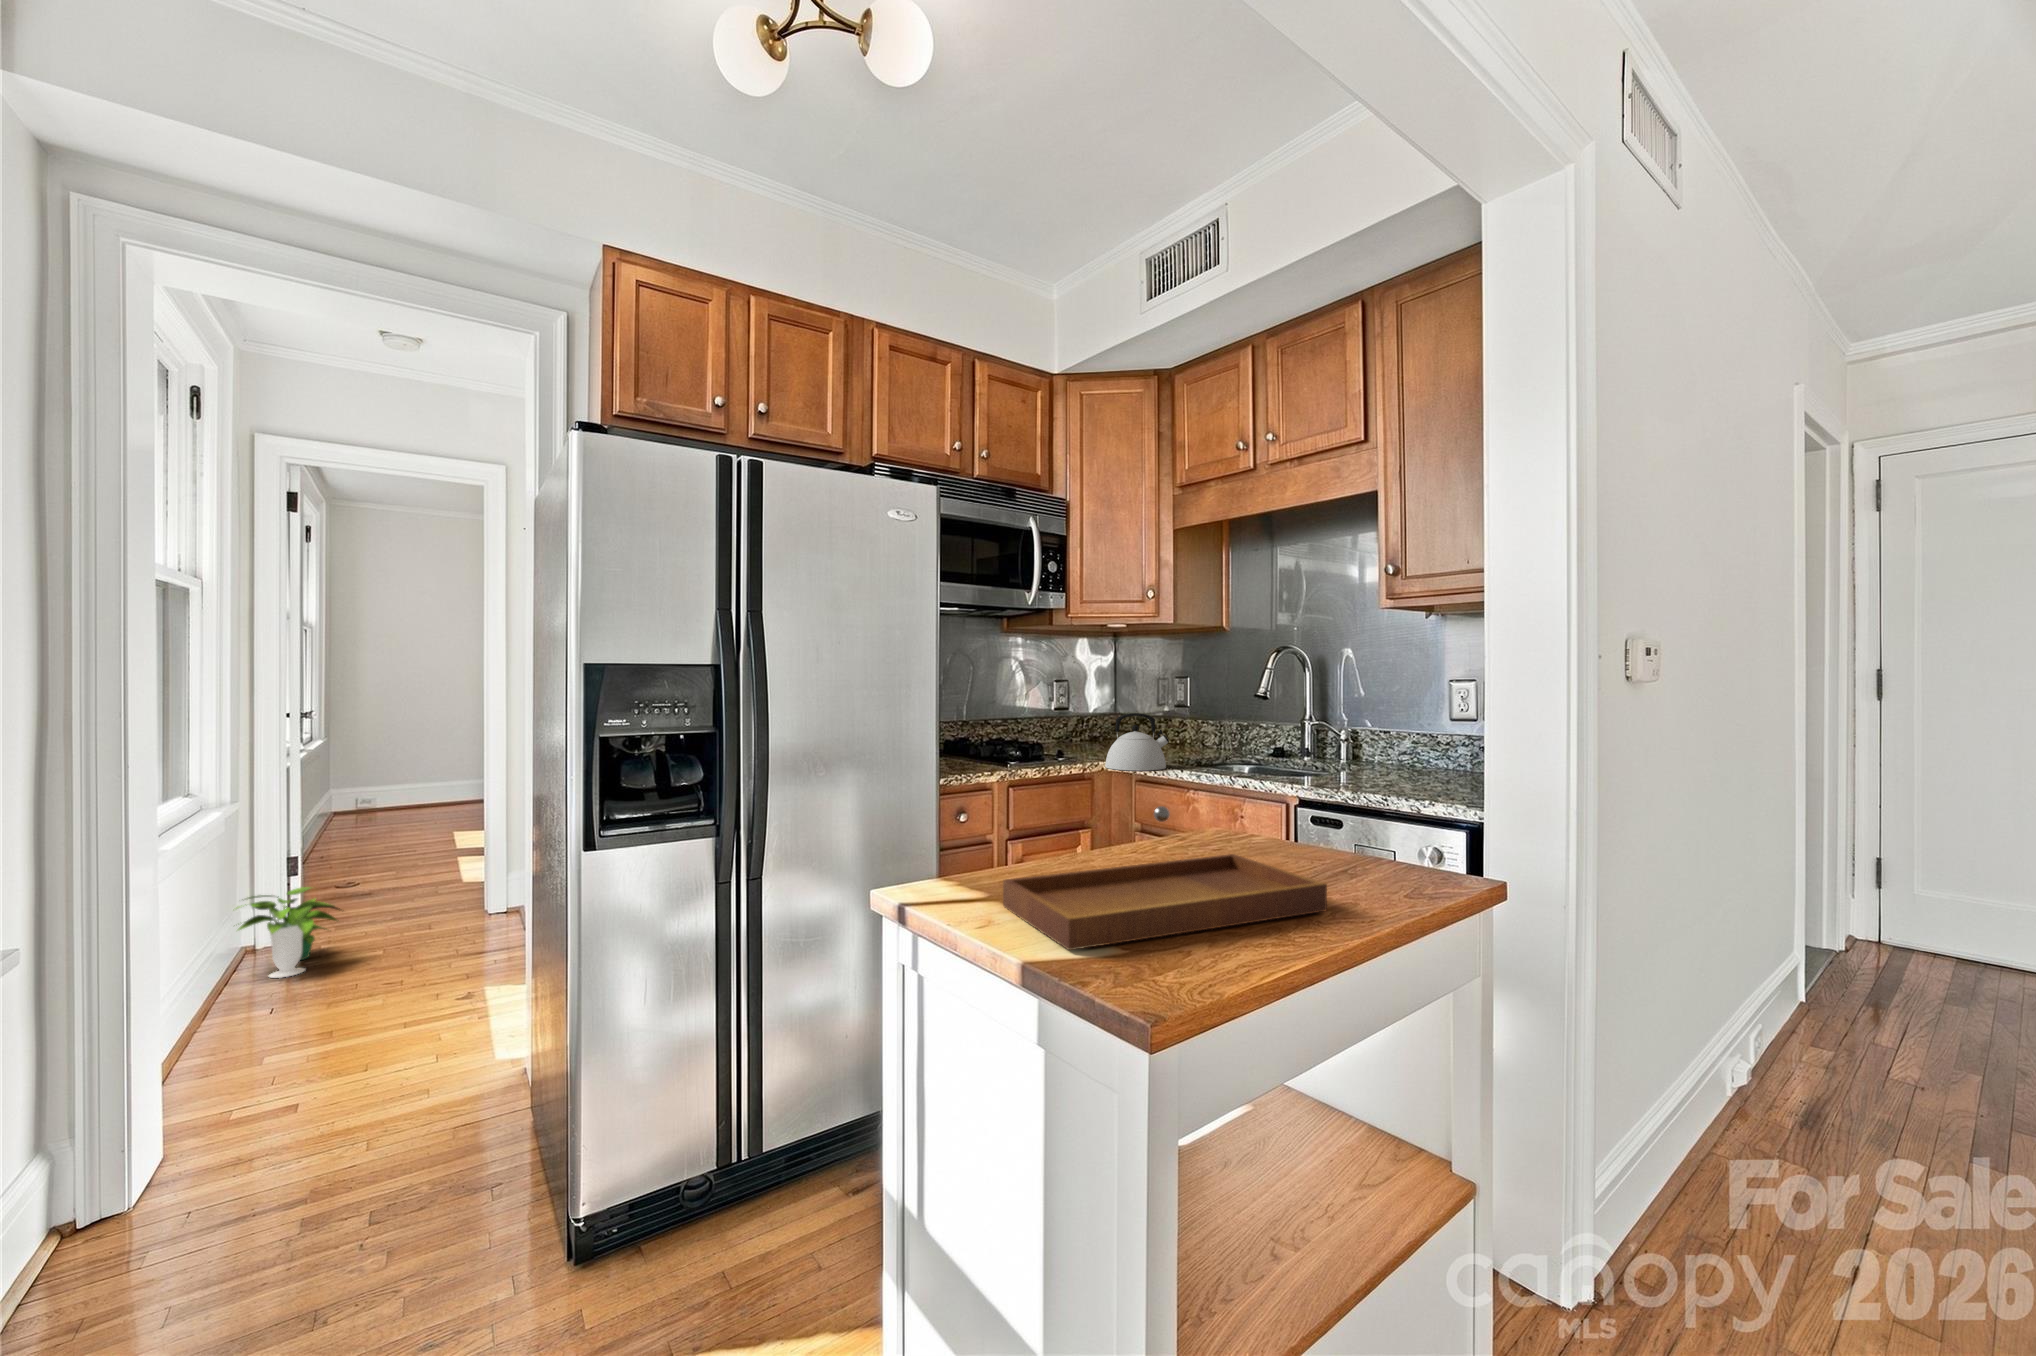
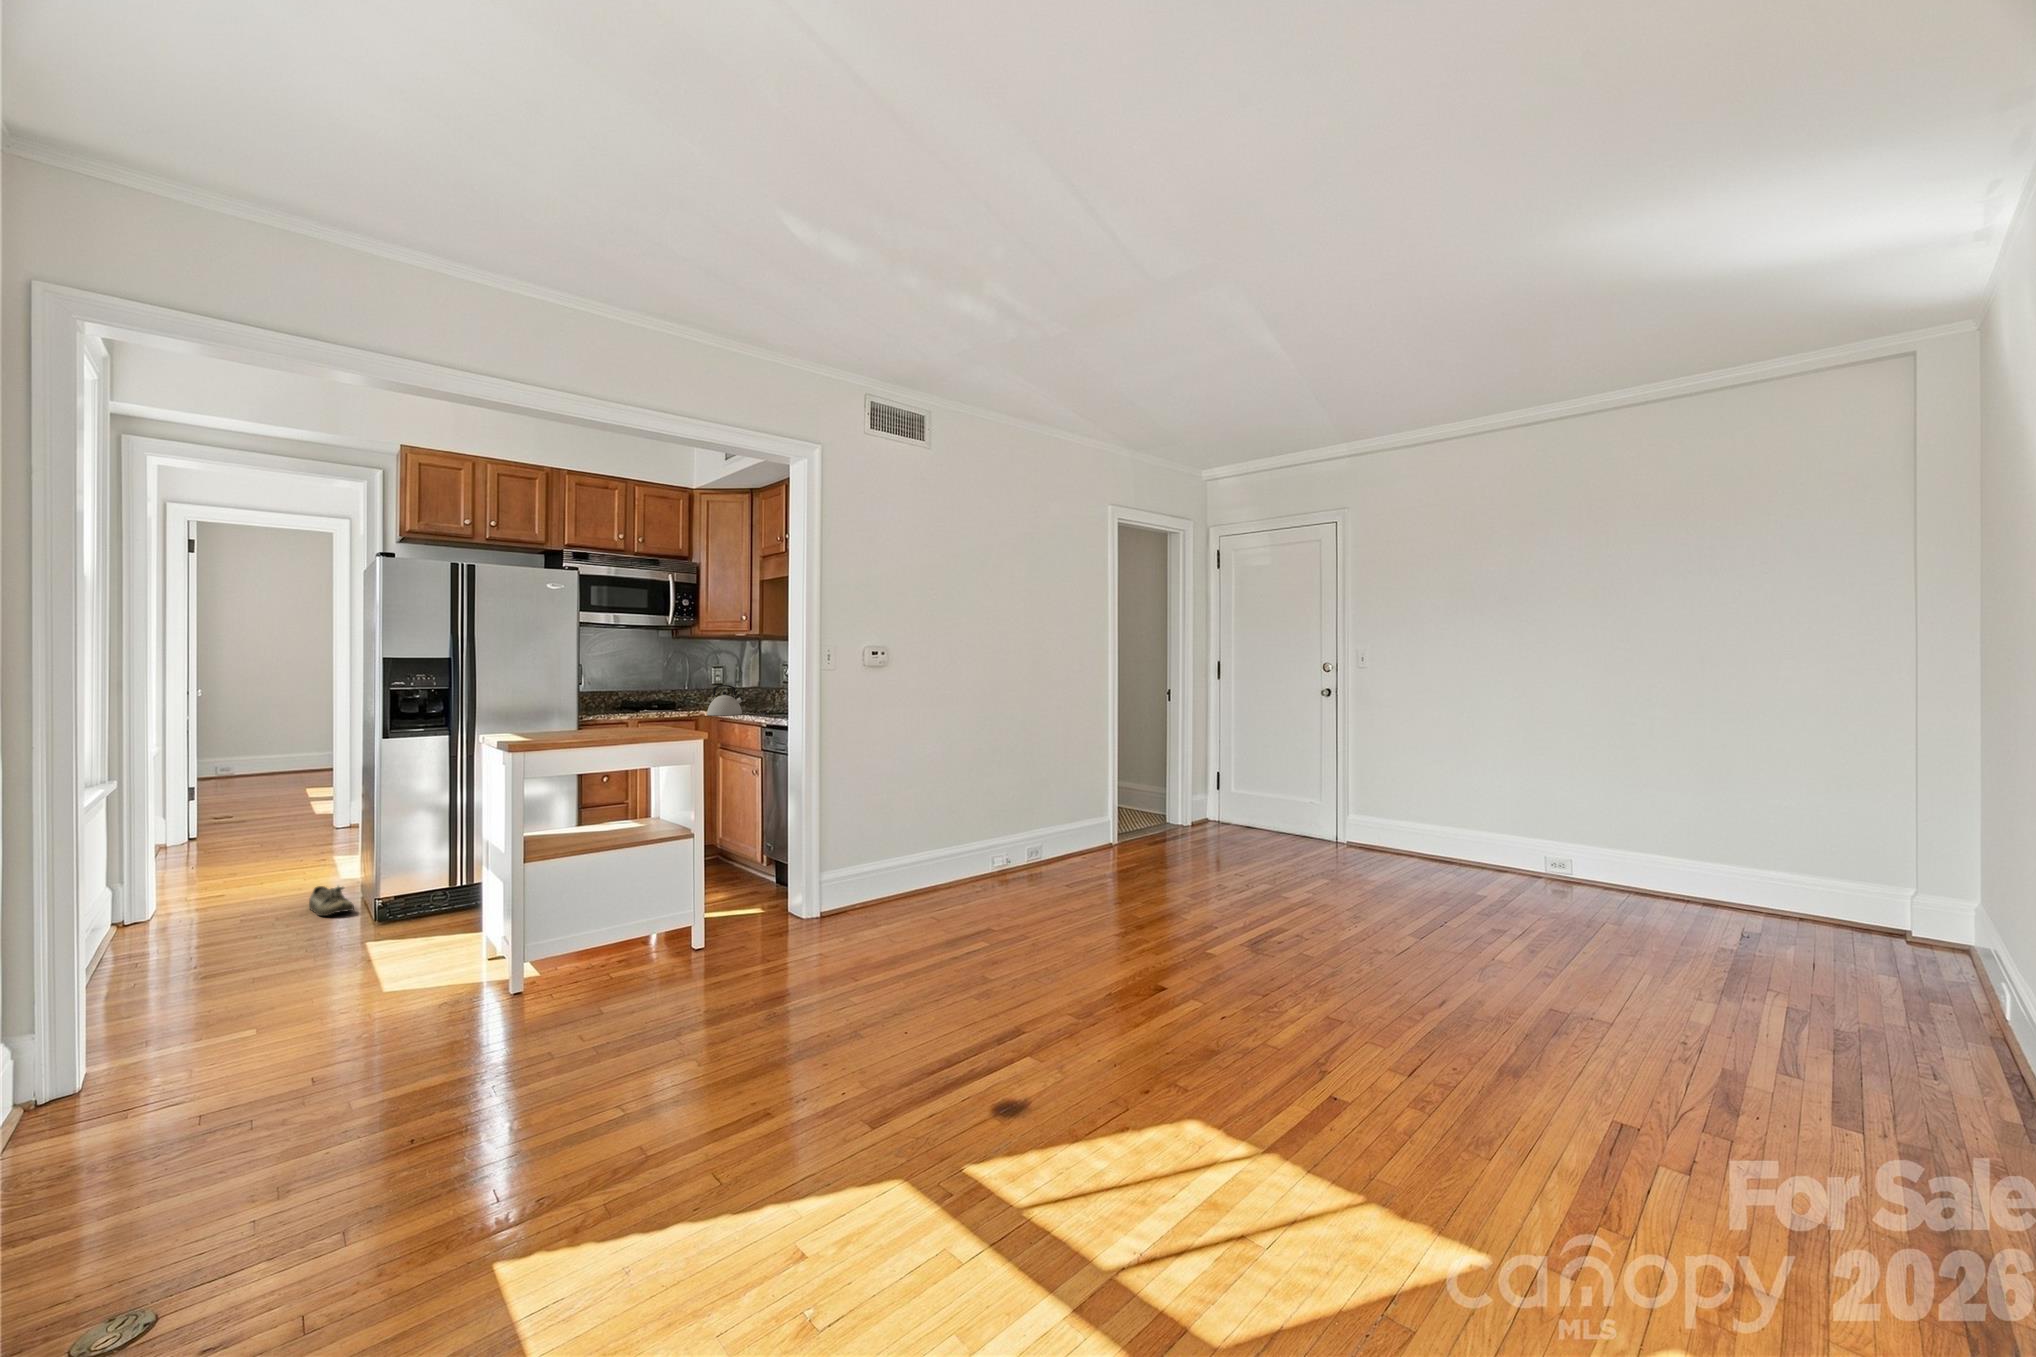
tray: present [1003,806,1327,950] -> none [527,705,639,742]
potted plant: present [237,887,340,978] -> none [160,801,236,854]
shoe: none [437,1134,524,1230] -> present [309,886,354,916]

